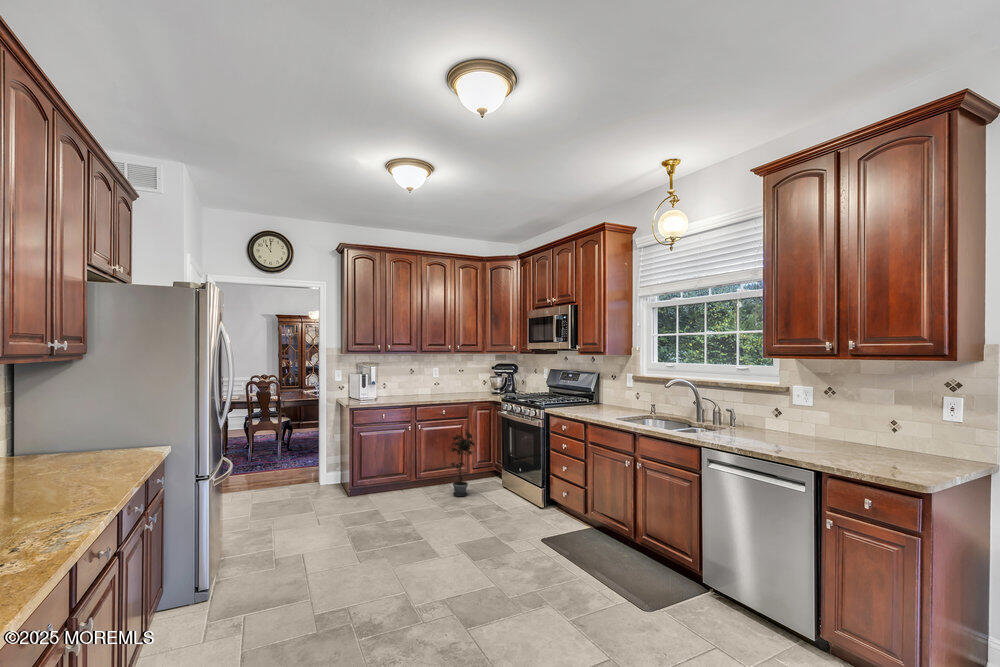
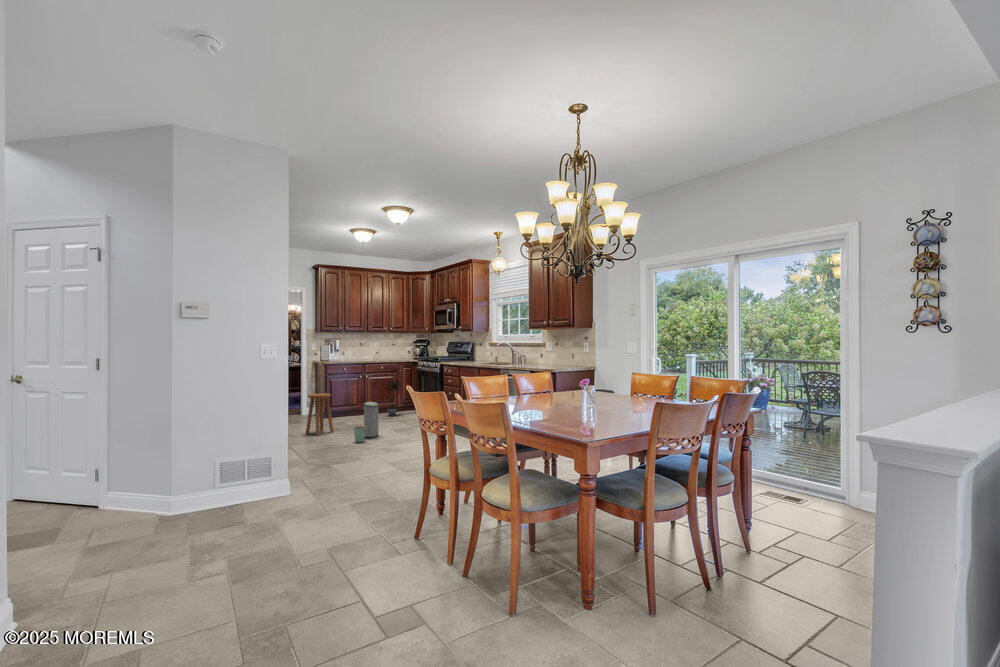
stool: none [301,472,354,561] -> present [306,393,334,435]
trash can: none [385,500,437,601] -> present [354,402,379,442]

